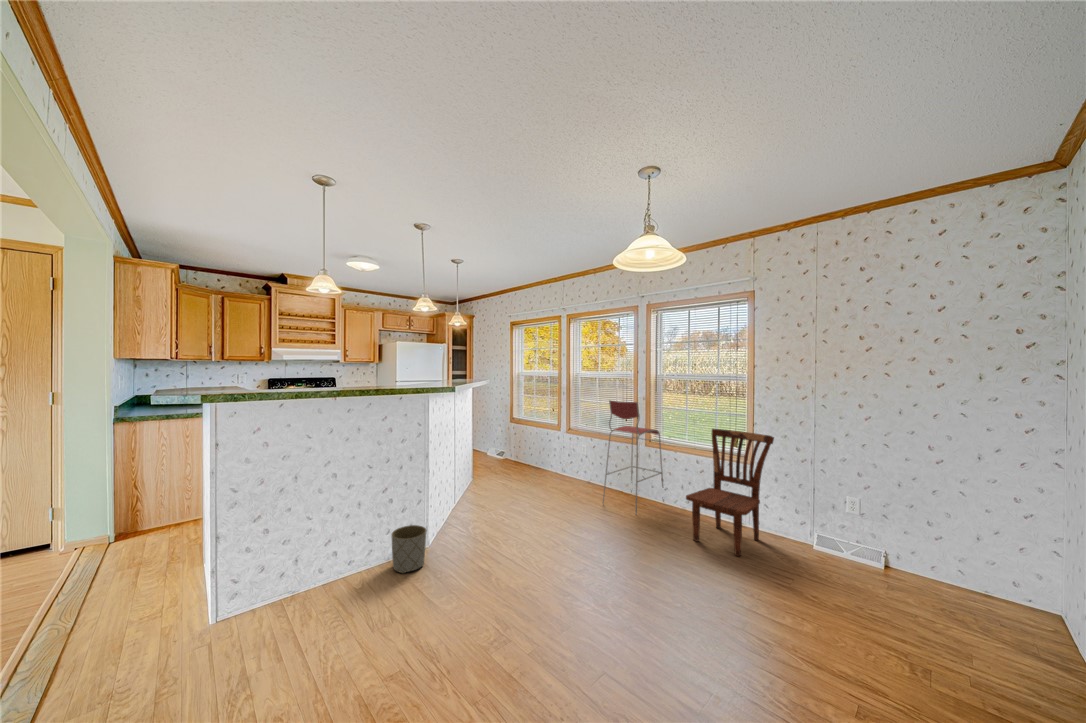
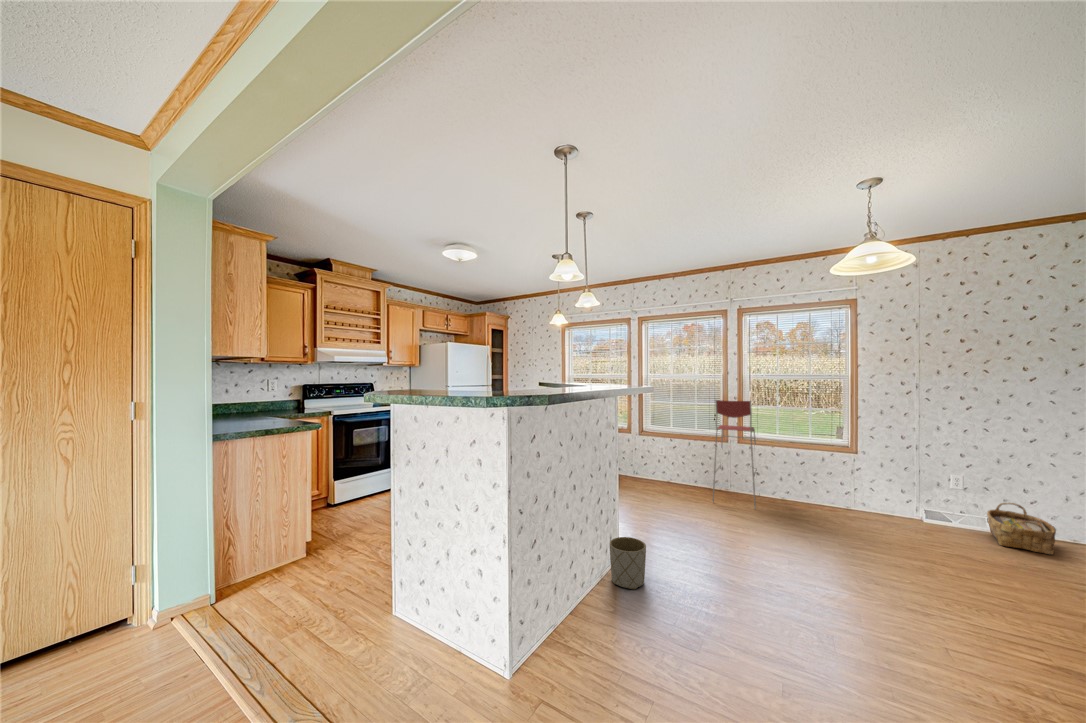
dining chair: present [686,429,774,556] -> none [819,423,893,536]
woven basket: none [868,535,941,604] -> present [987,503,1056,554]

